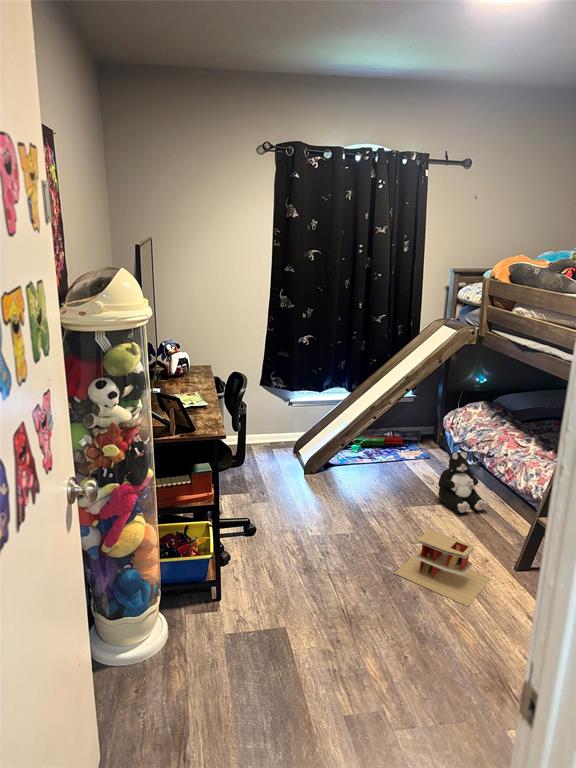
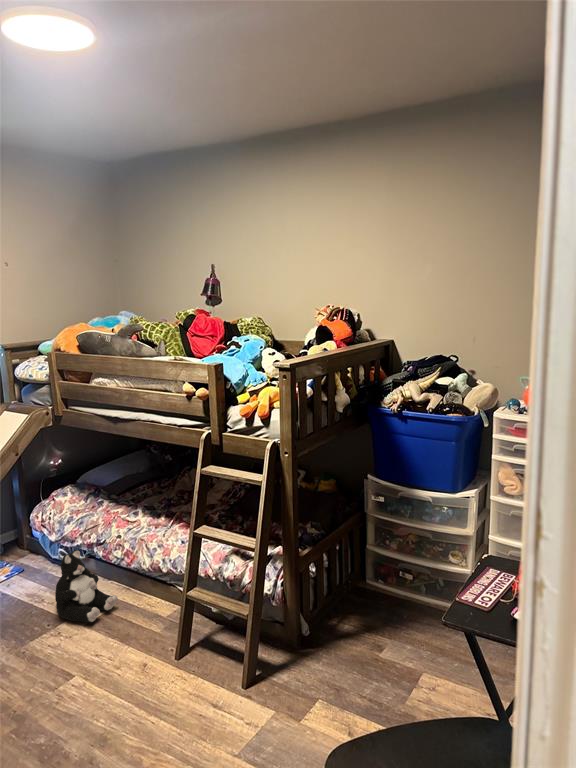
toy house: present [395,530,490,606] -> none [50,658,159,745]

